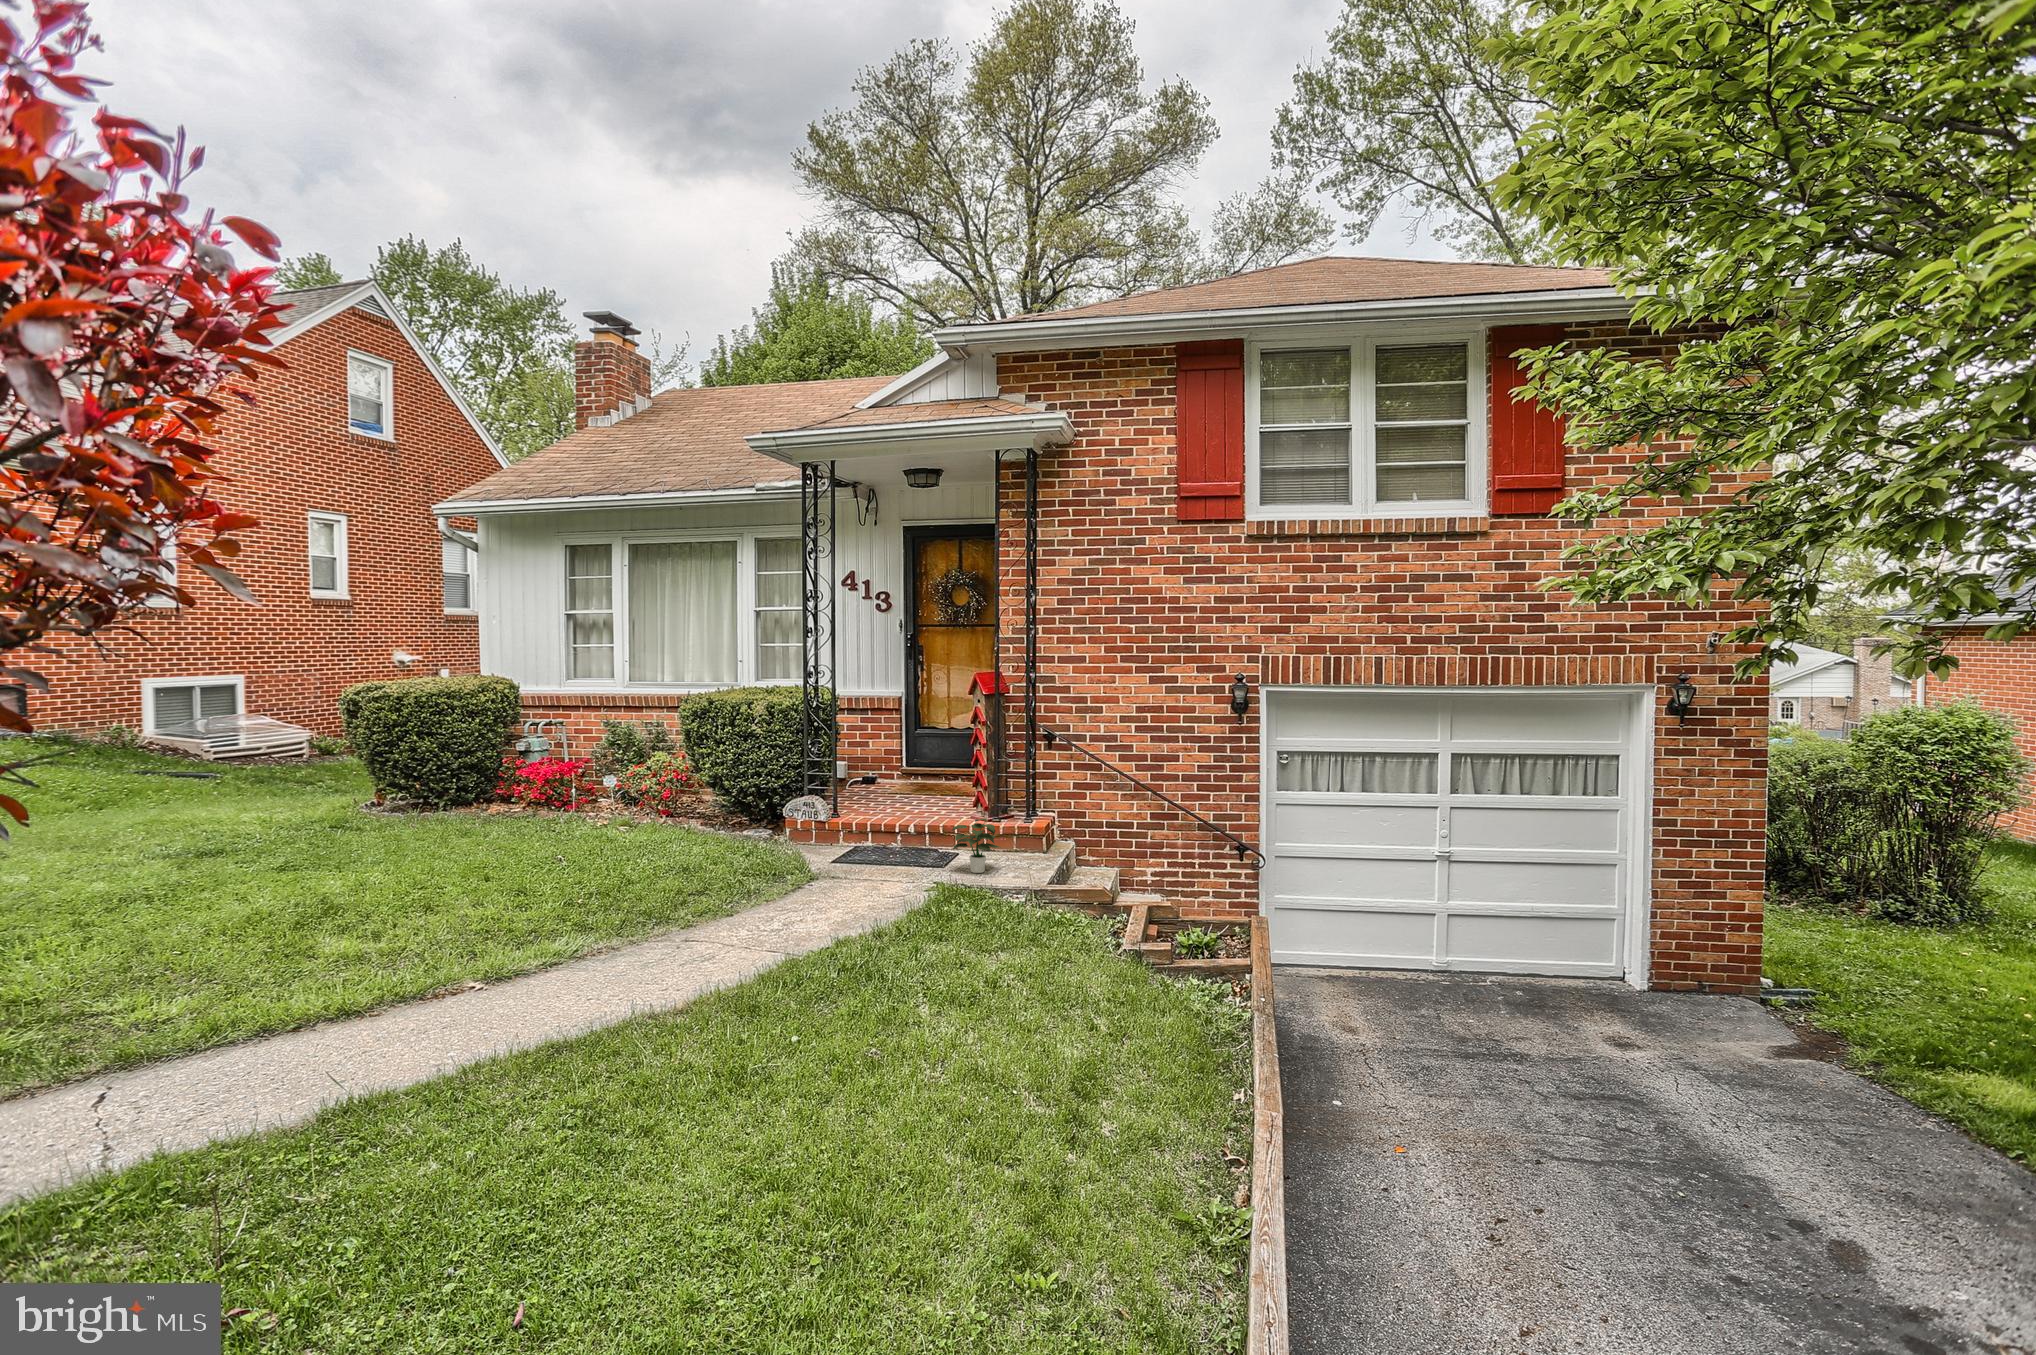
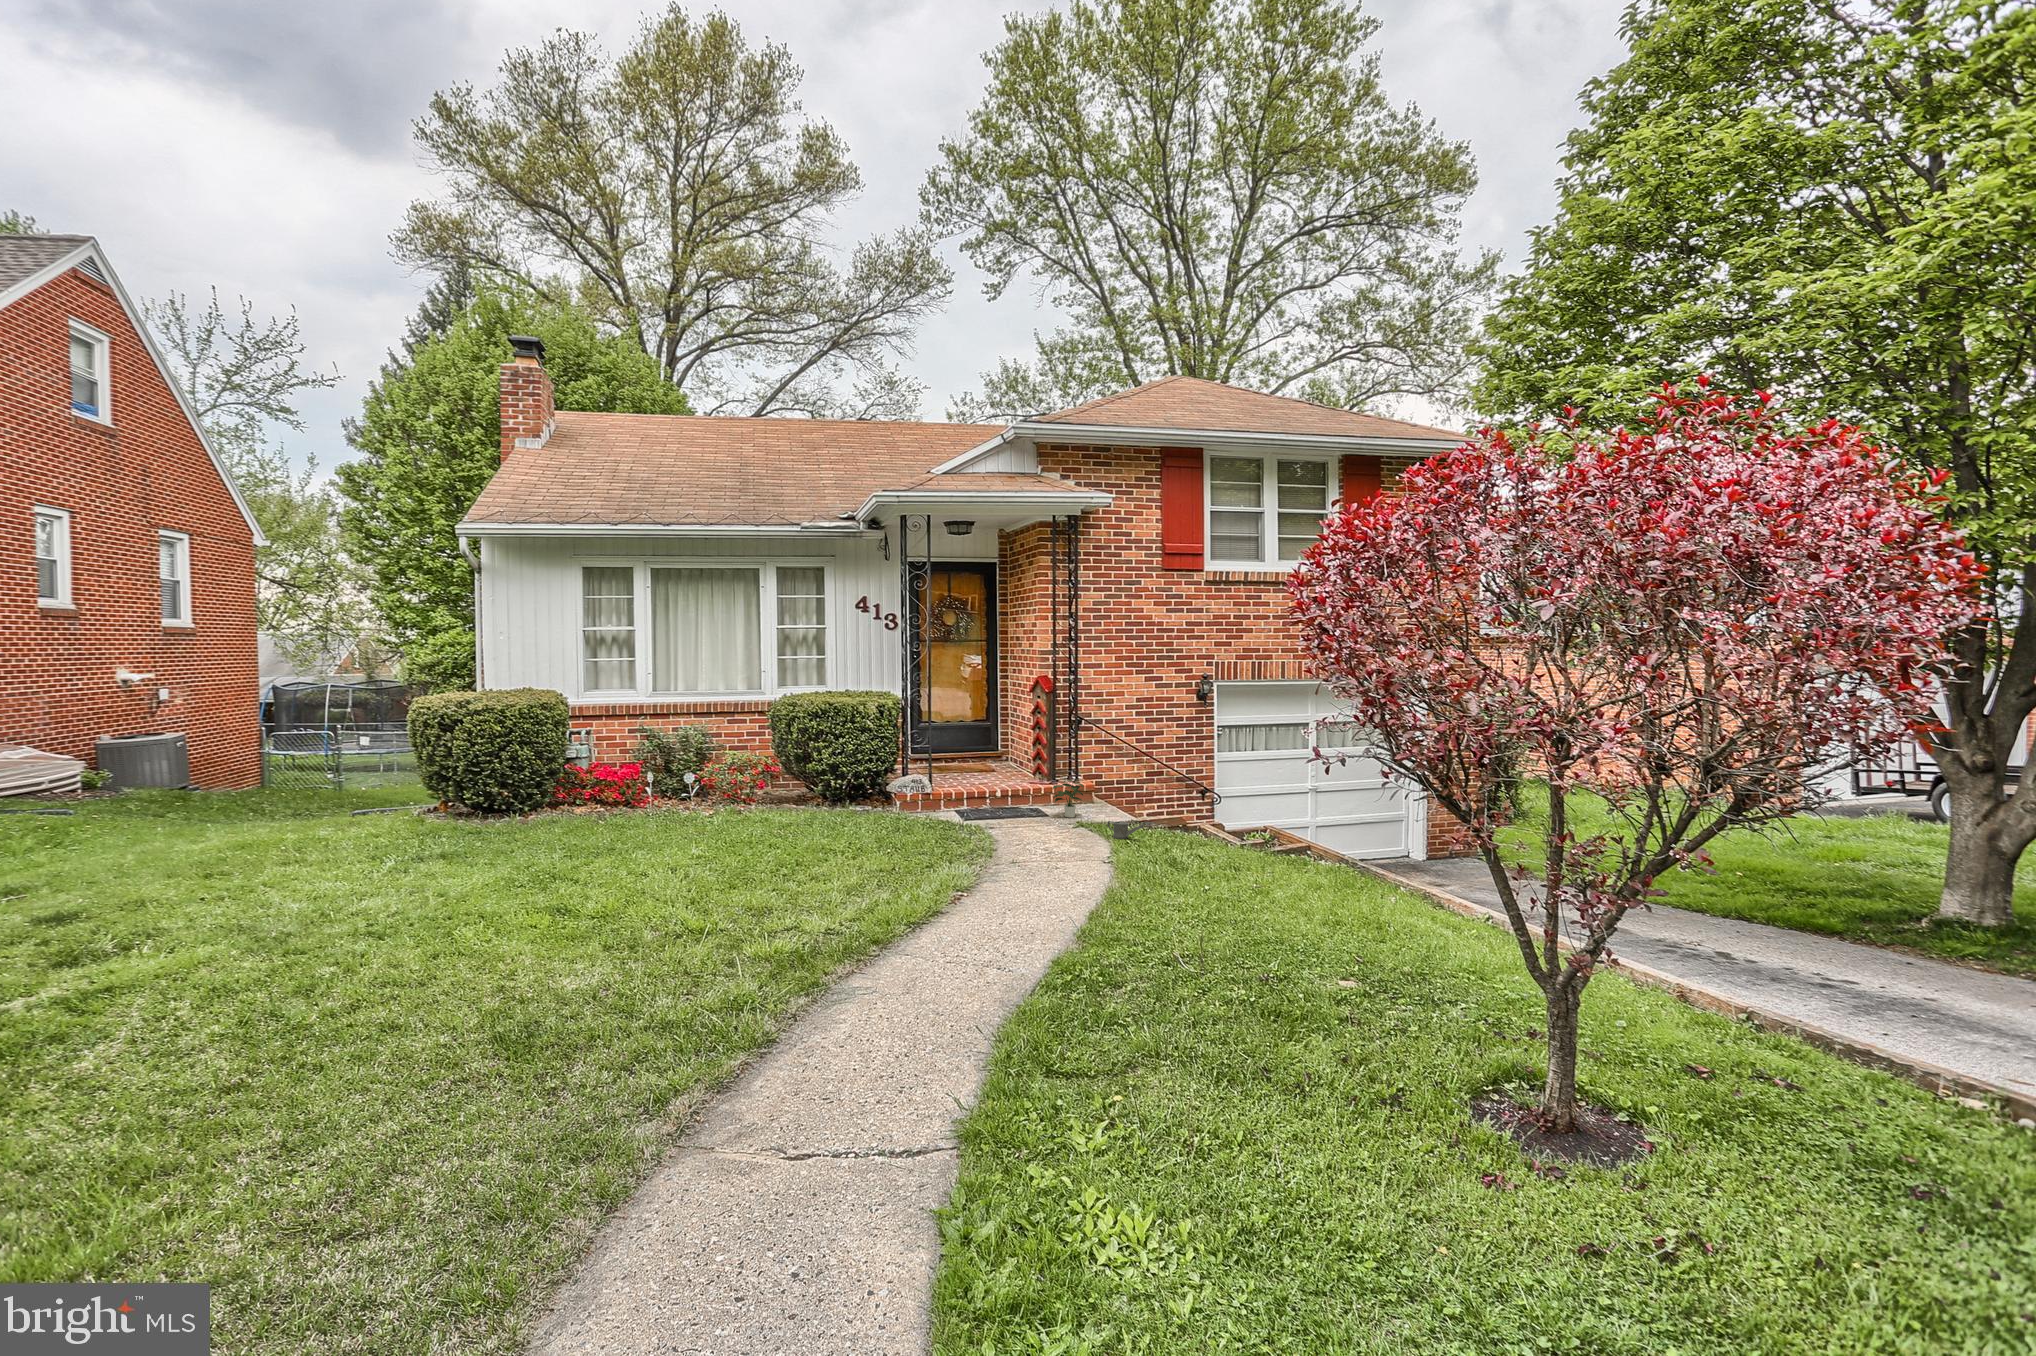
watering can: none [975,888,1010,918] -> present [1107,821,1144,839]

